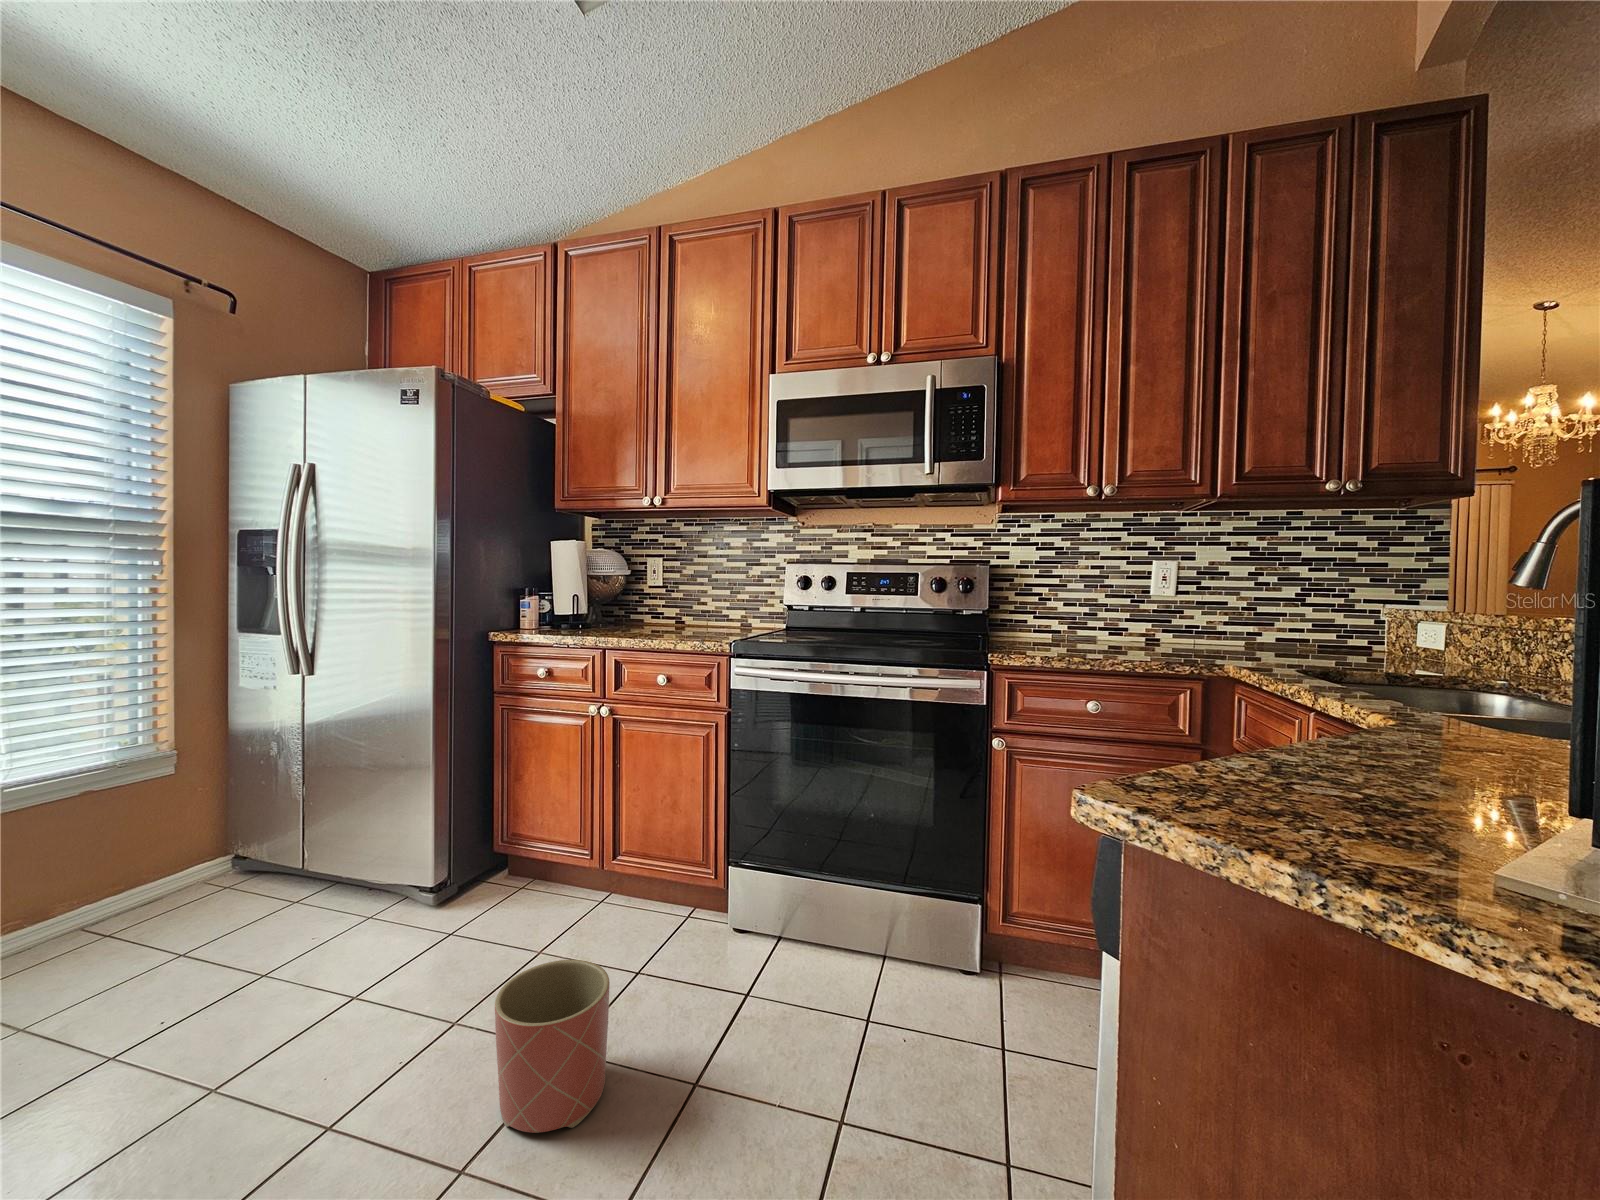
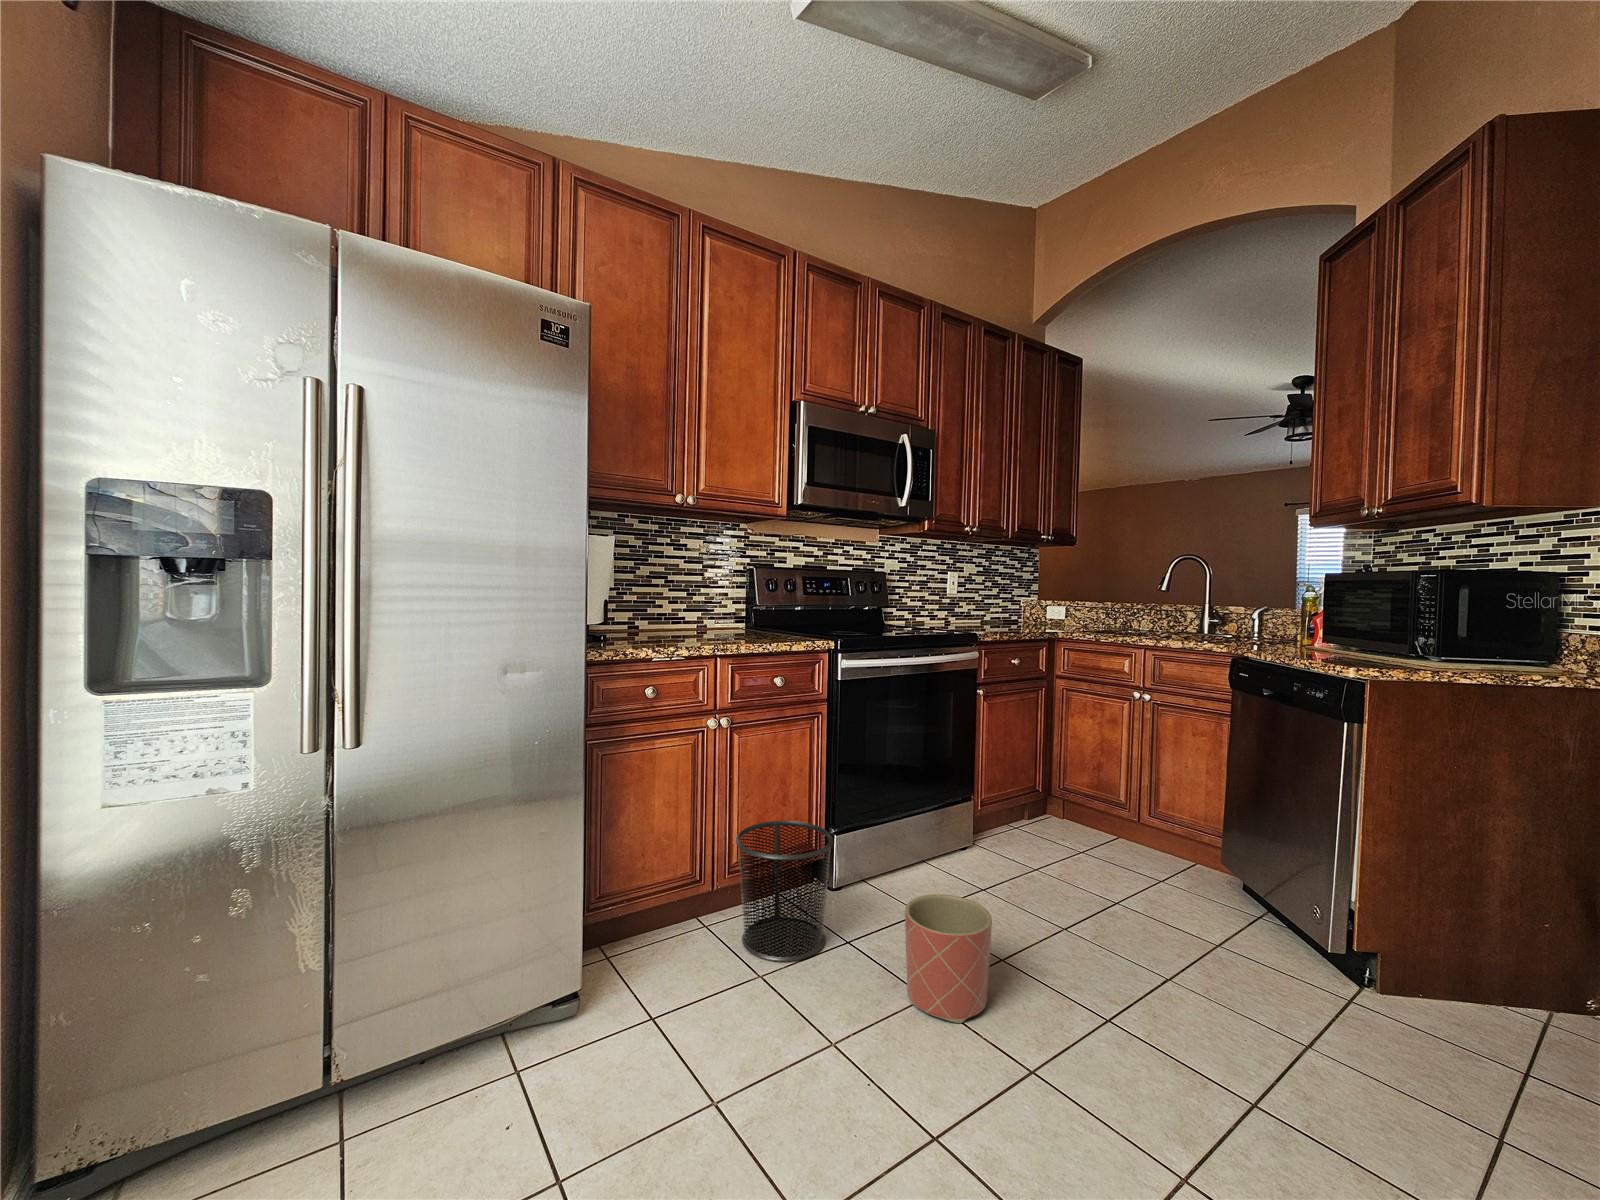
waste bin: none [549,828,657,981] -> present [736,821,833,962]

